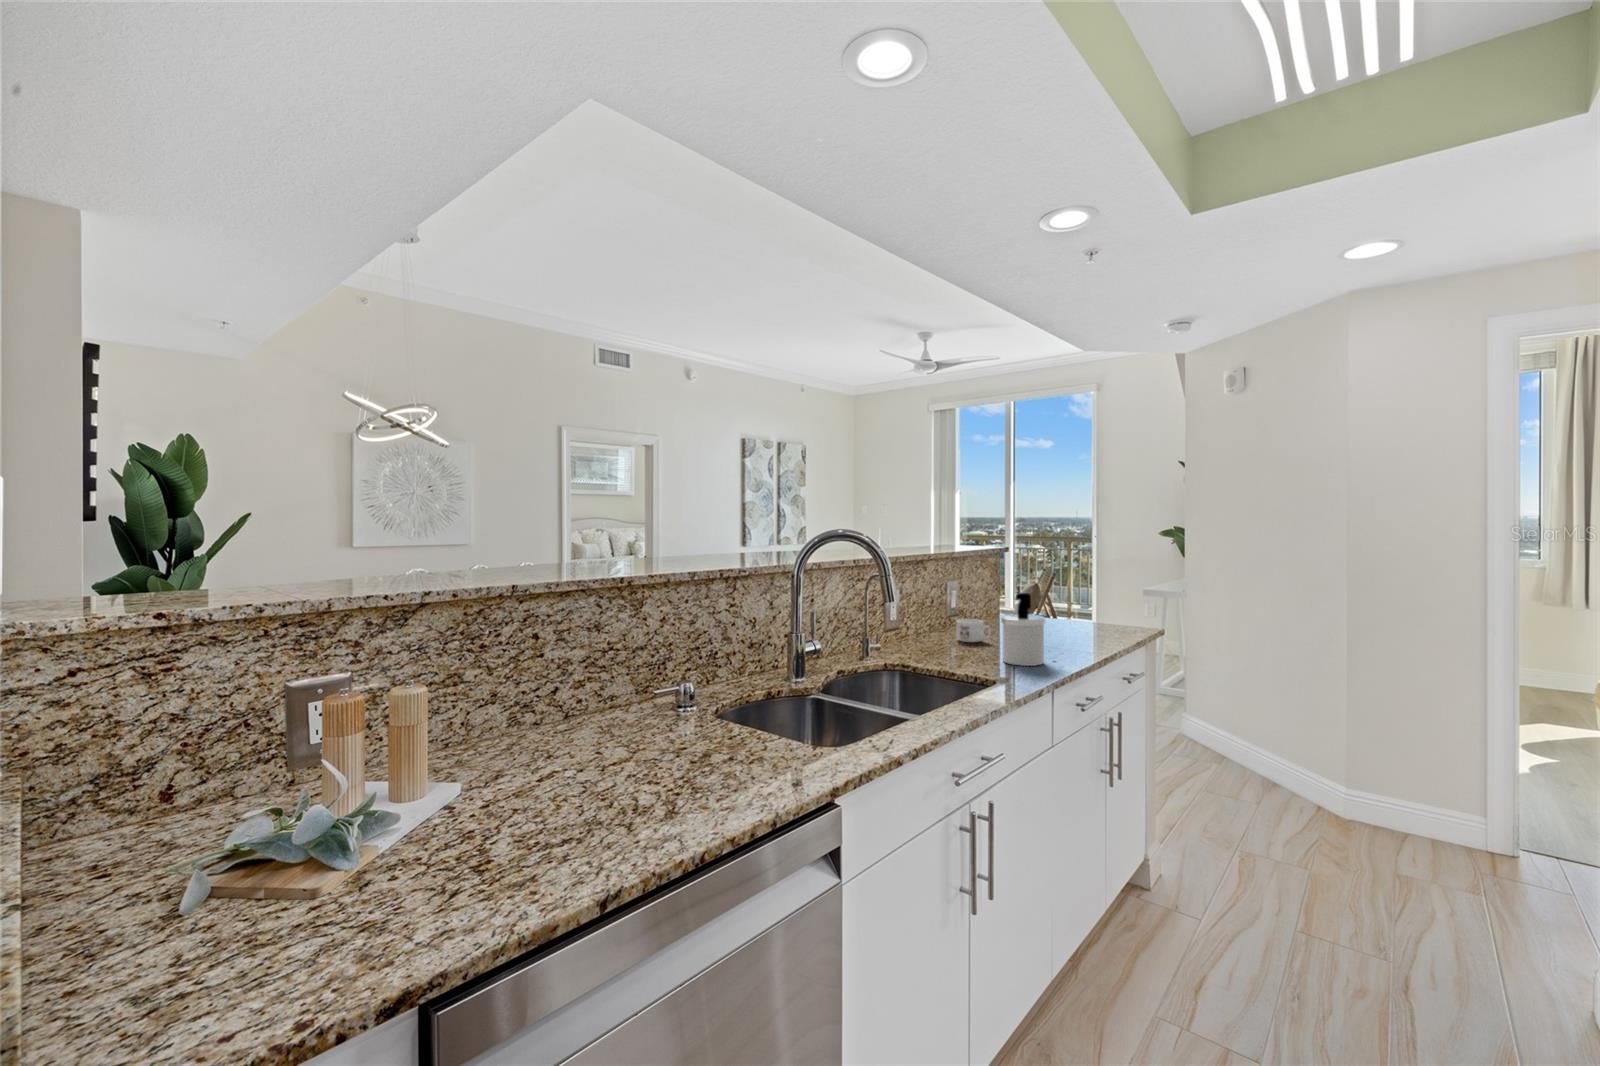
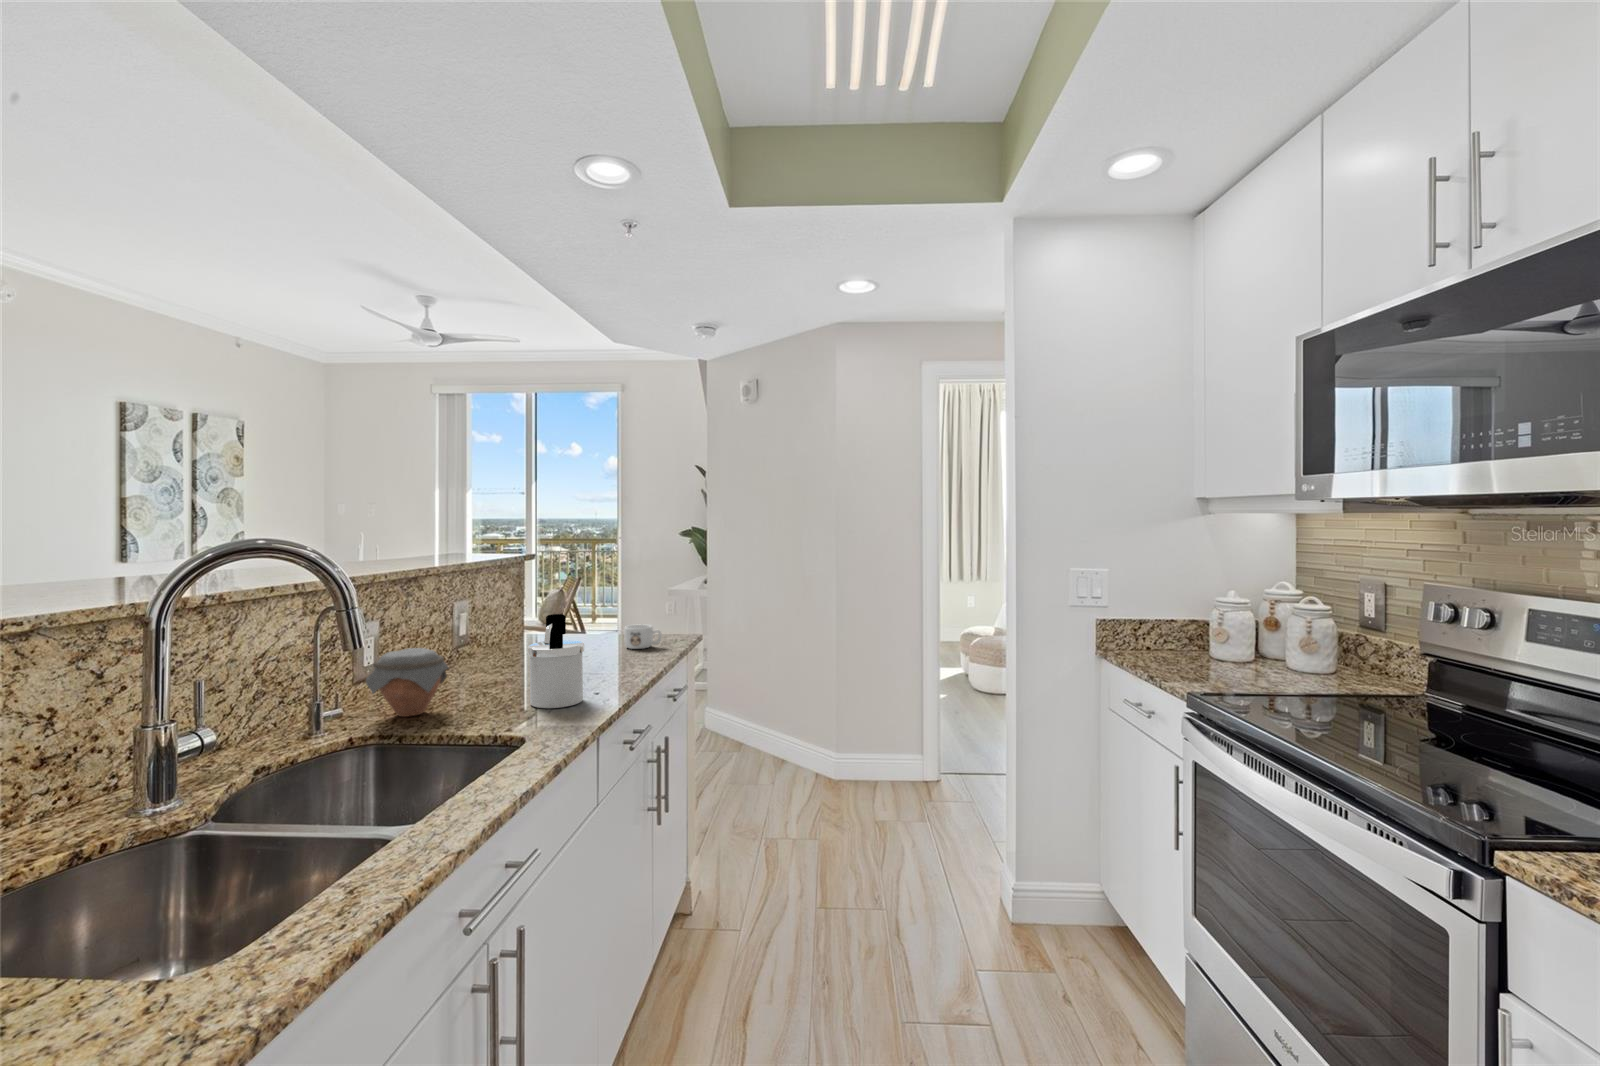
jar: none [894,610,946,657] -> present [366,648,449,717]
mug: present [956,619,991,642] -> present [624,624,662,649]

